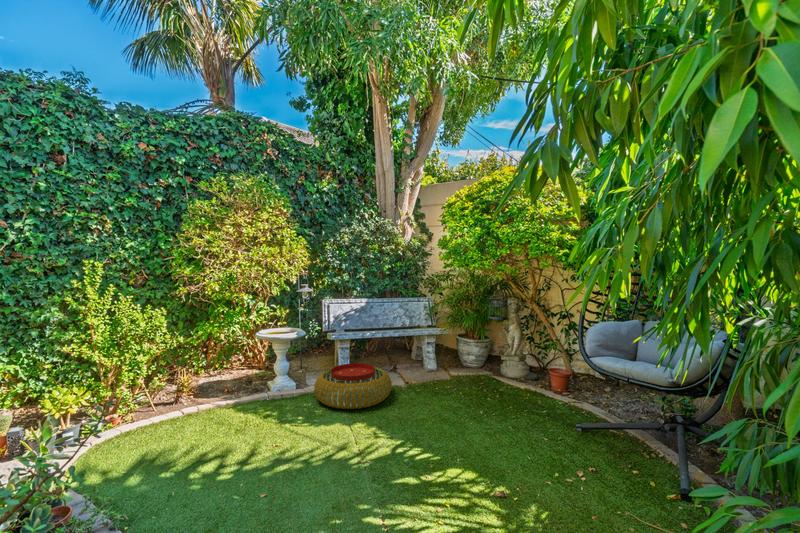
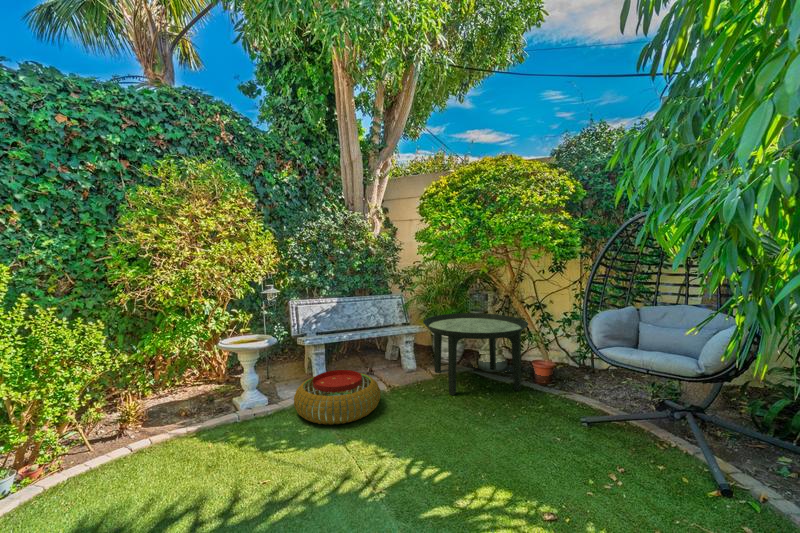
round table: none [440,318,543,396] -> present [423,313,528,395]

